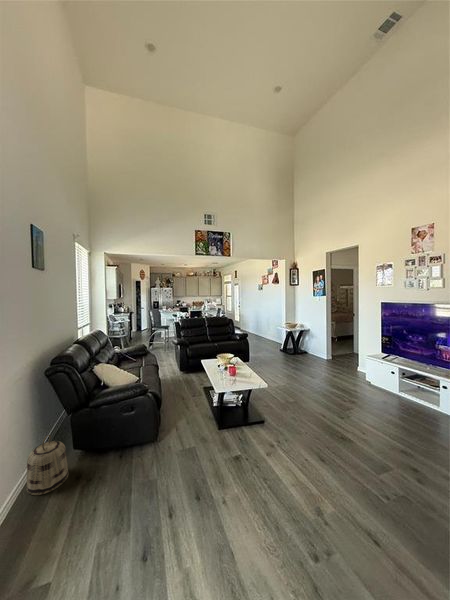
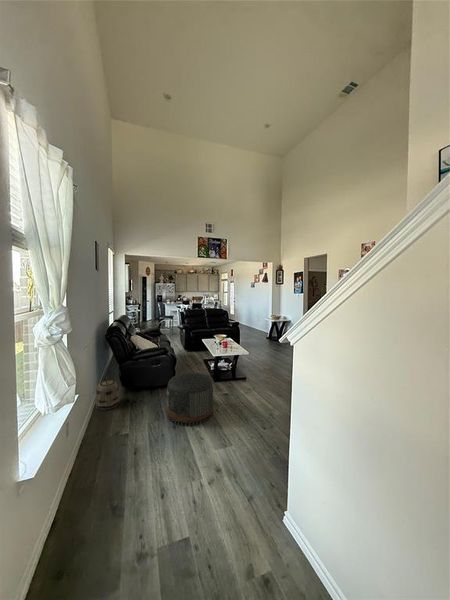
pouf: none [135,428,214,539] -> present [167,373,213,426]

